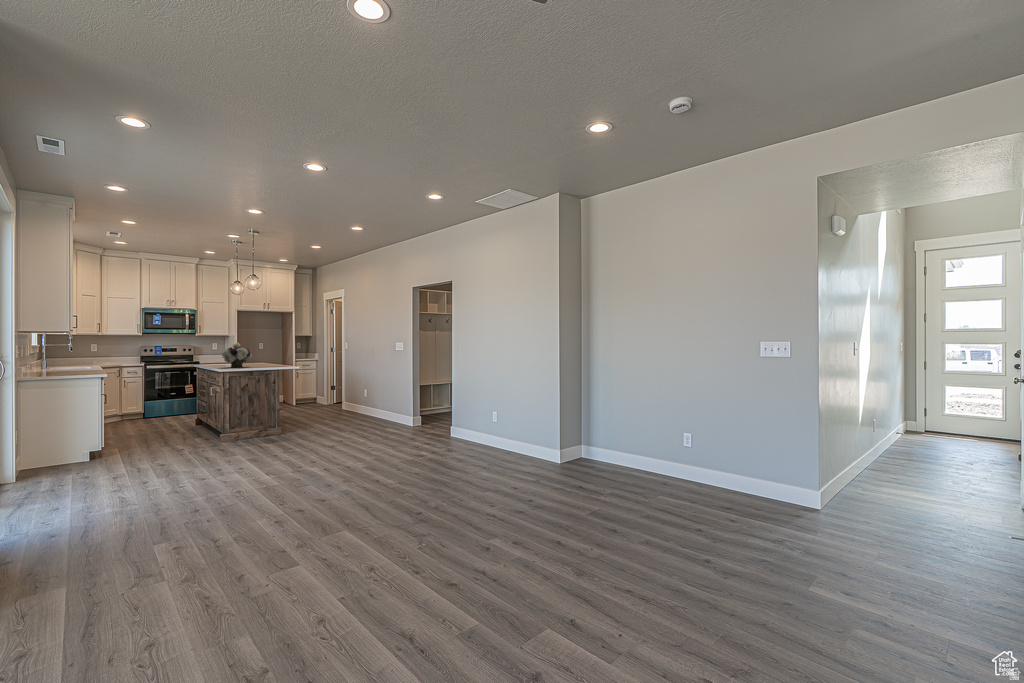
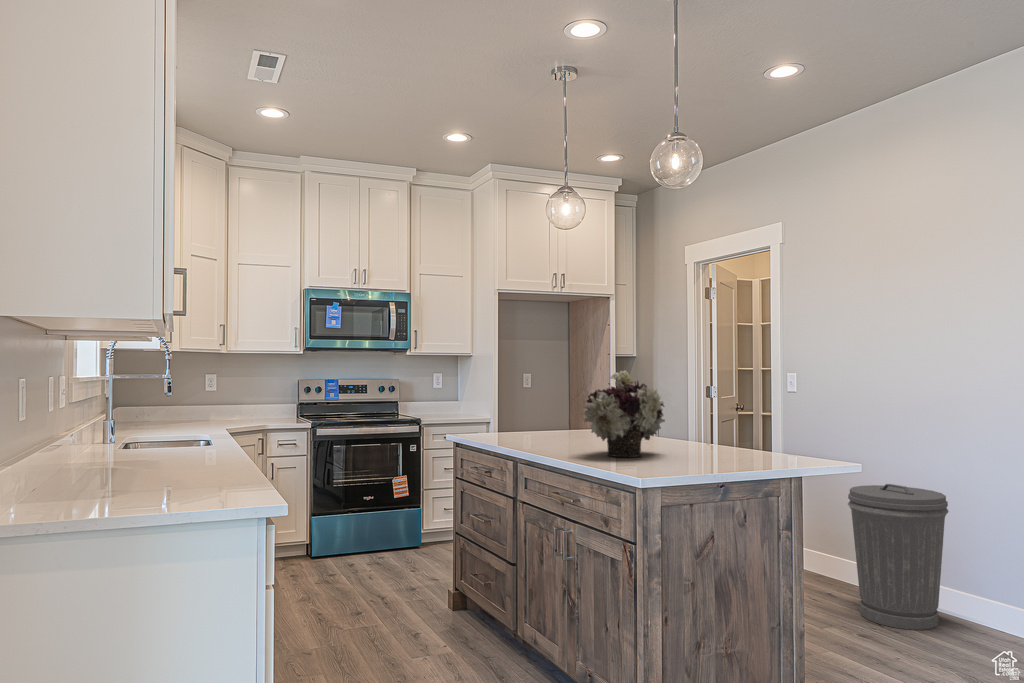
trash can: none [339,378,369,421] -> present [848,484,949,630]

